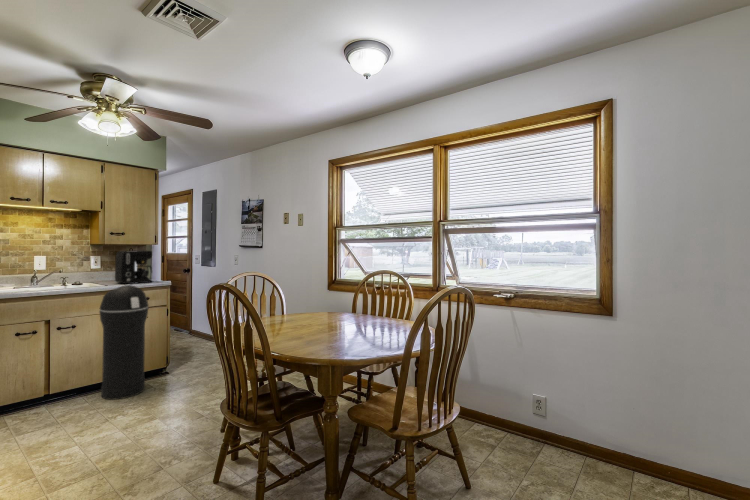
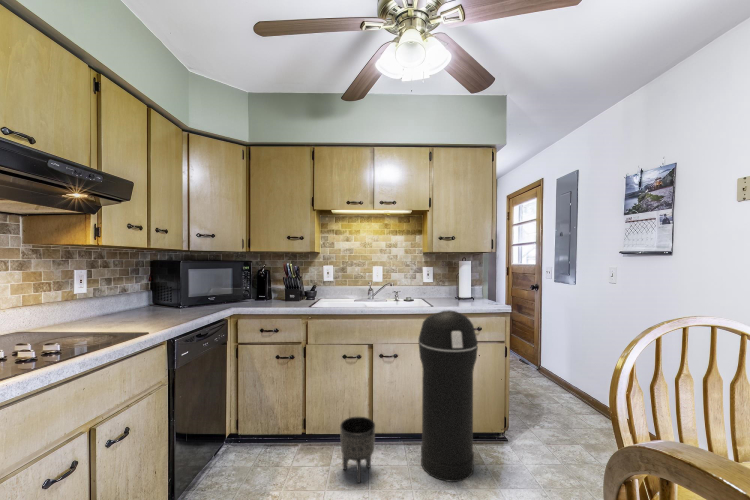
coffee maker: present [115,250,152,284] -> none [444,260,487,306]
planter: none [25,376,63,421] -> present [340,417,375,483]

